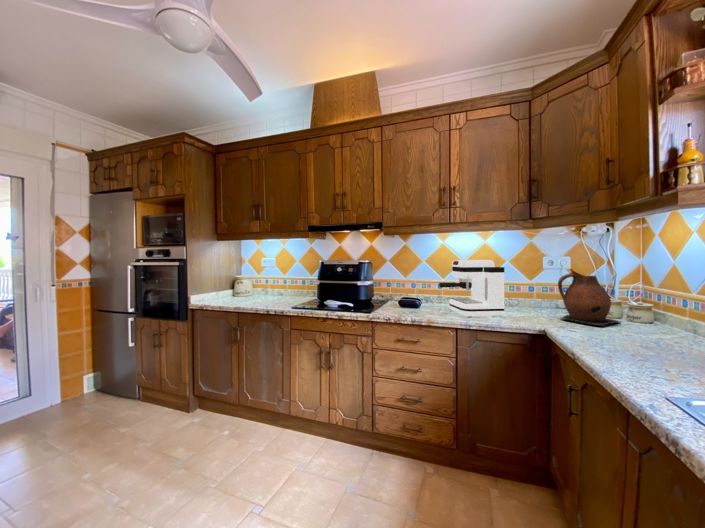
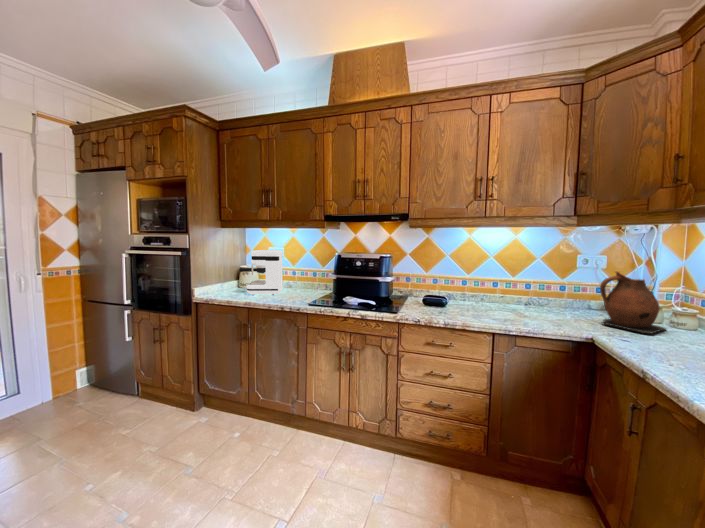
coffee maker: present [439,260,505,317] -> present [239,250,282,295]

